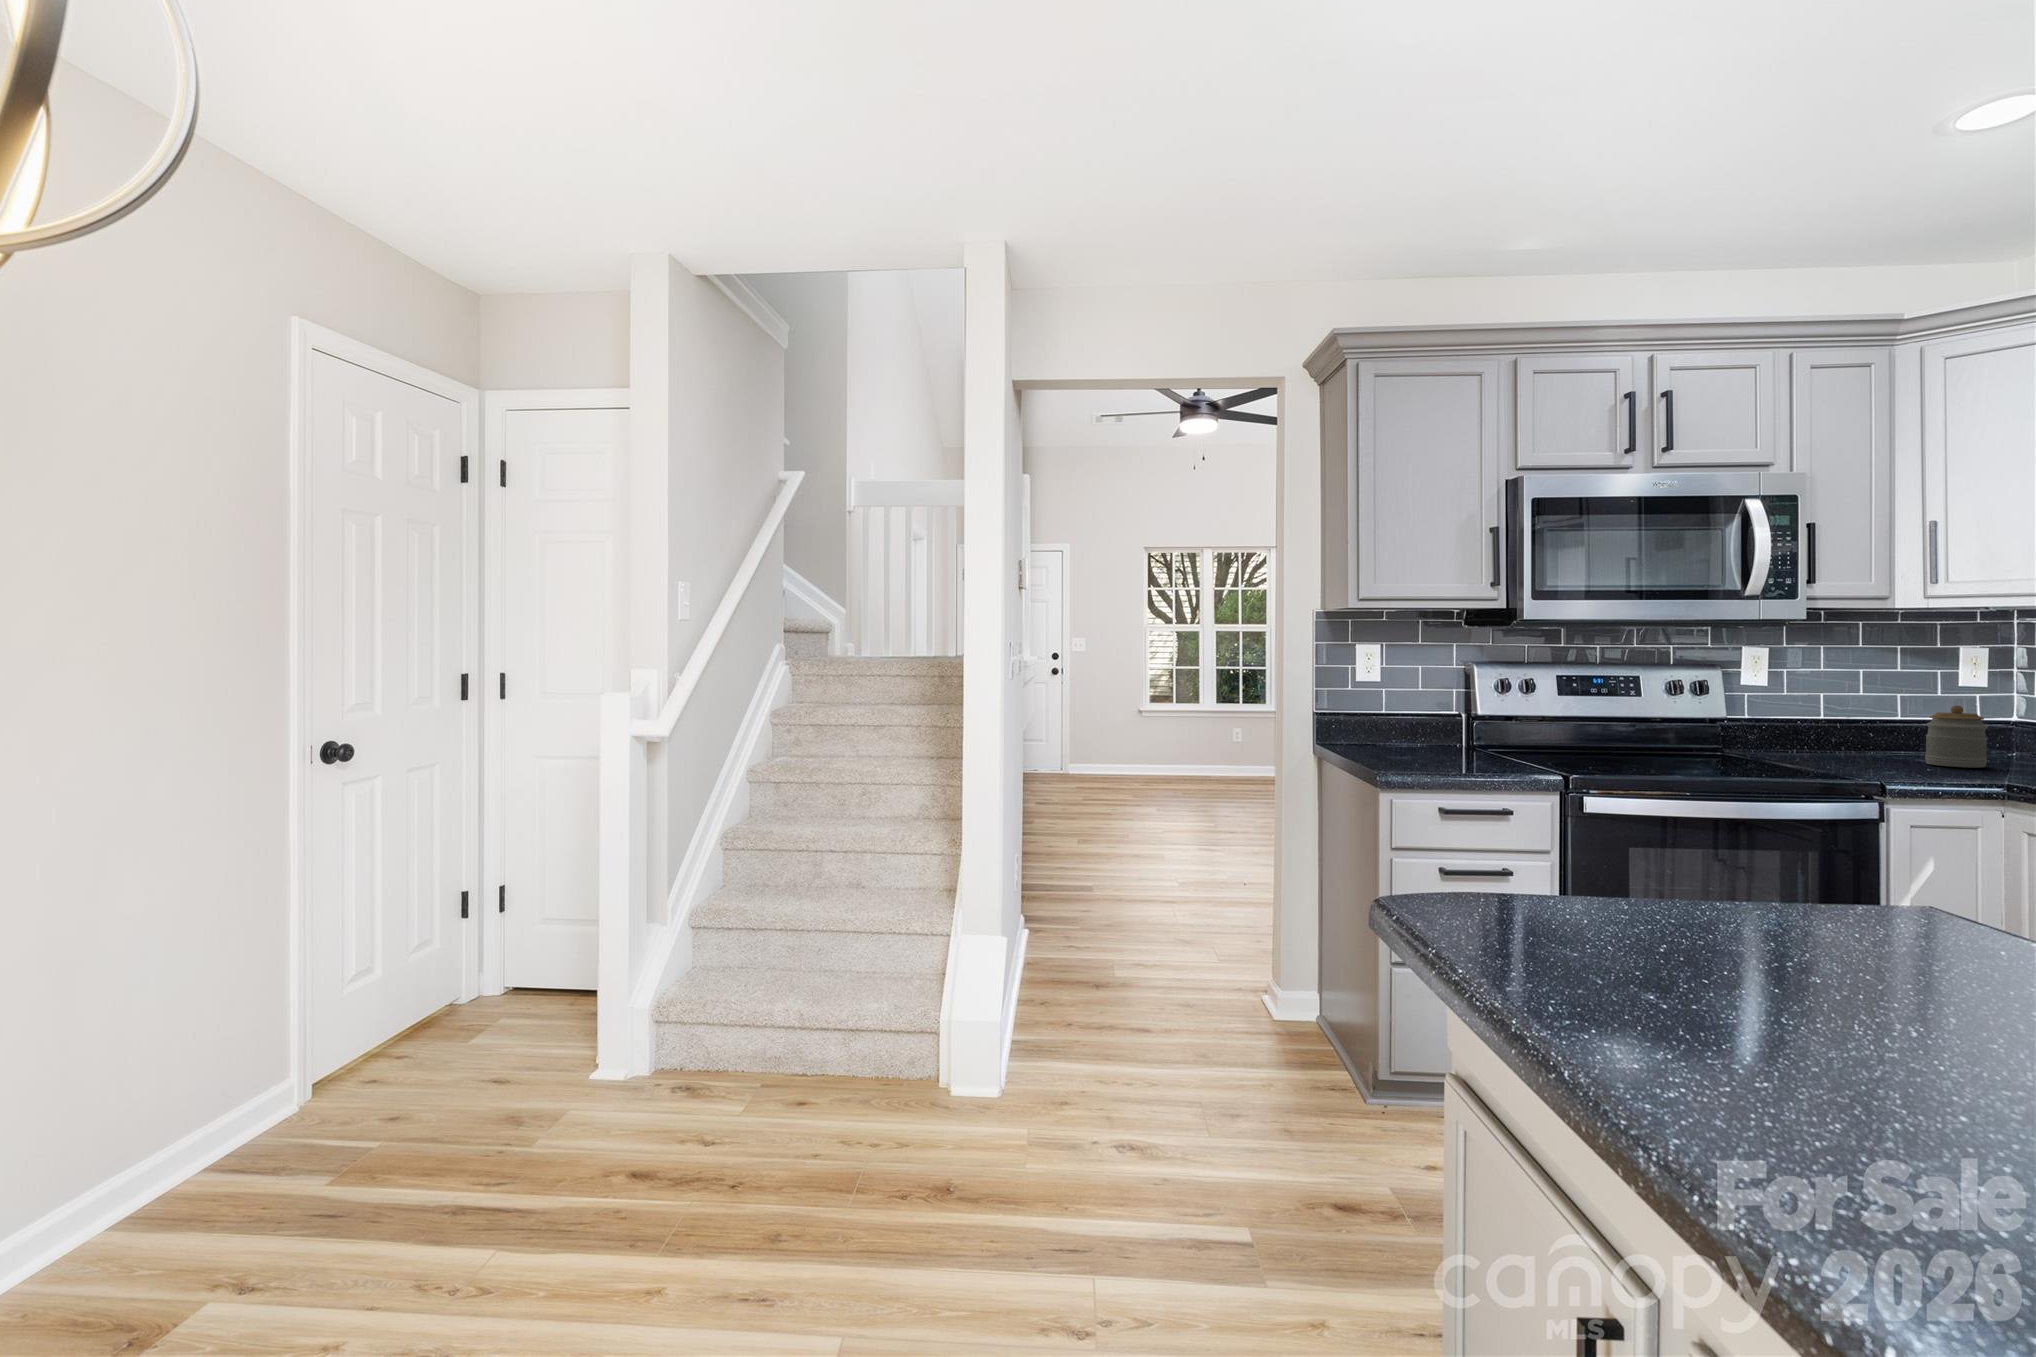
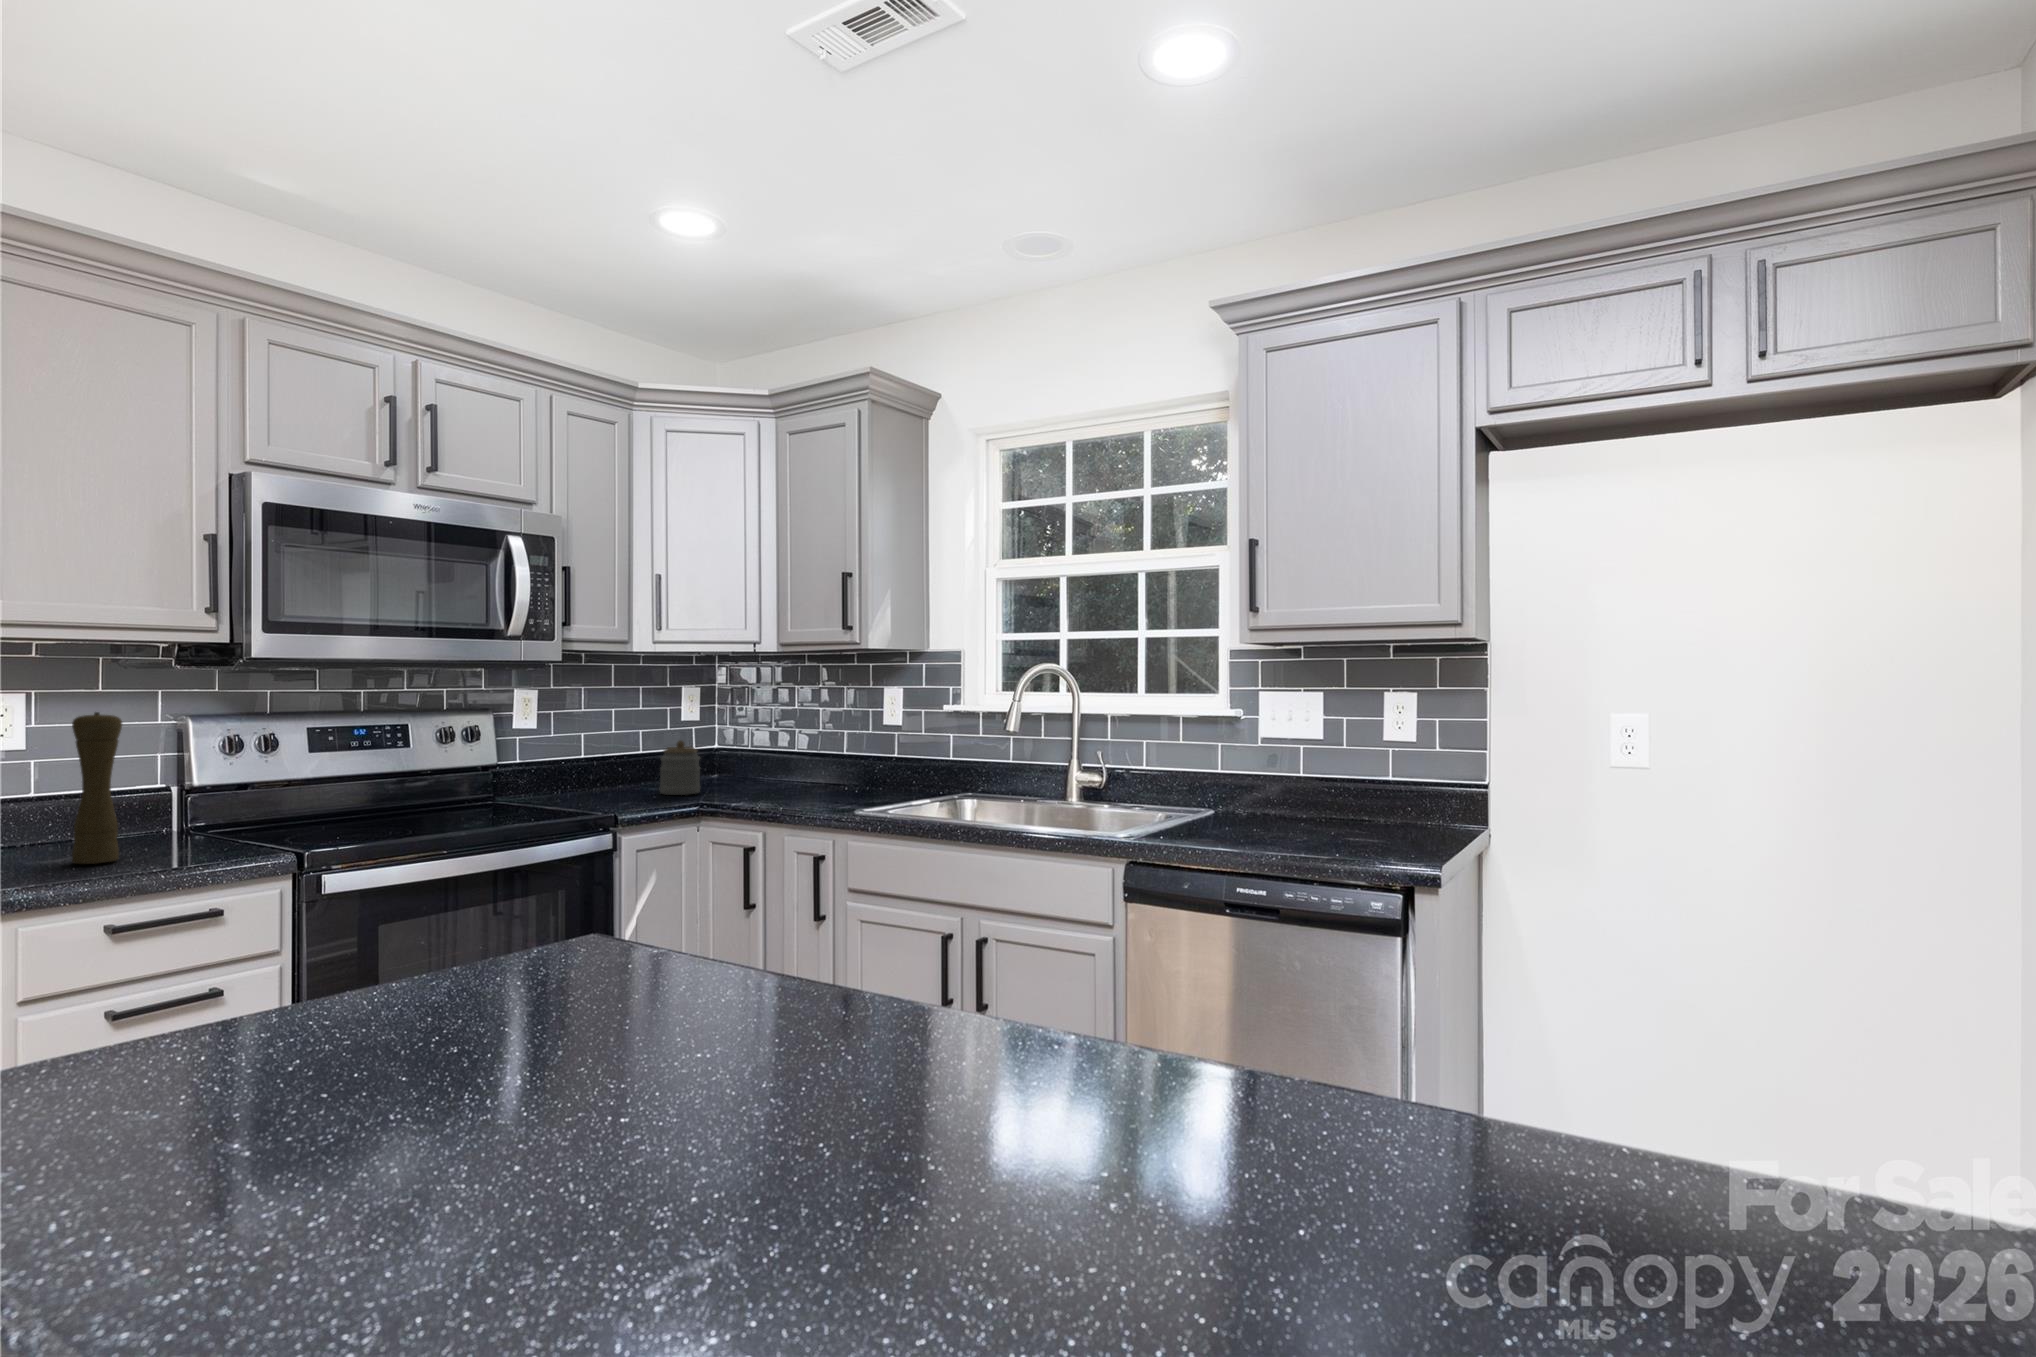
pepper mill: none [1414,660,1443,766] -> present [72,712,122,864]

